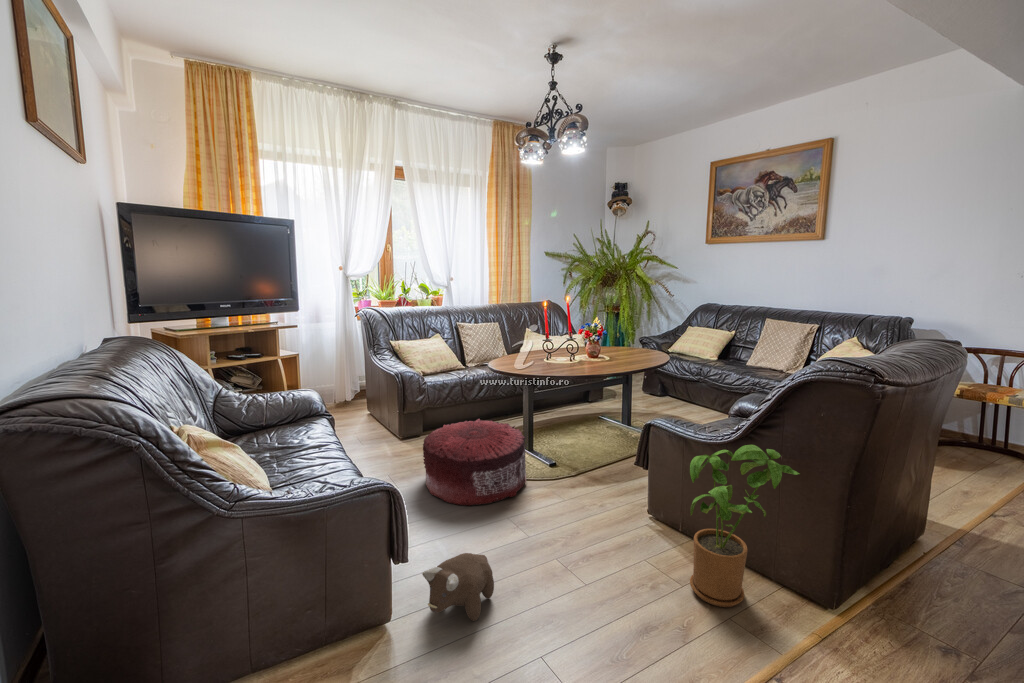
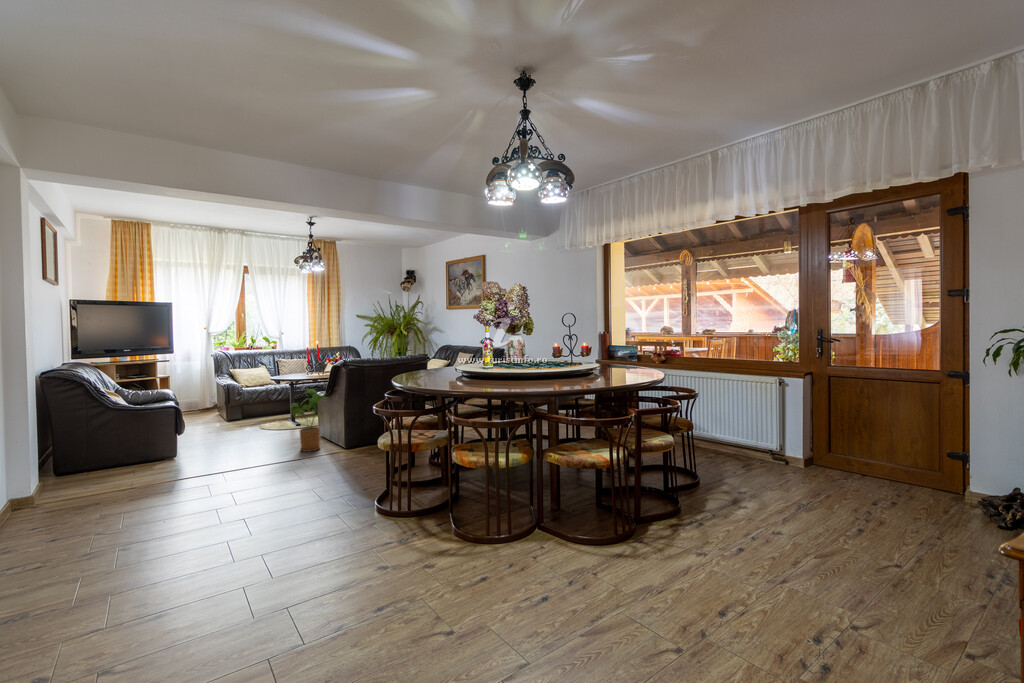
pouf: present [423,419,526,506] -> none [219,403,279,437]
plush toy: present [422,553,494,621] -> none [184,436,219,458]

